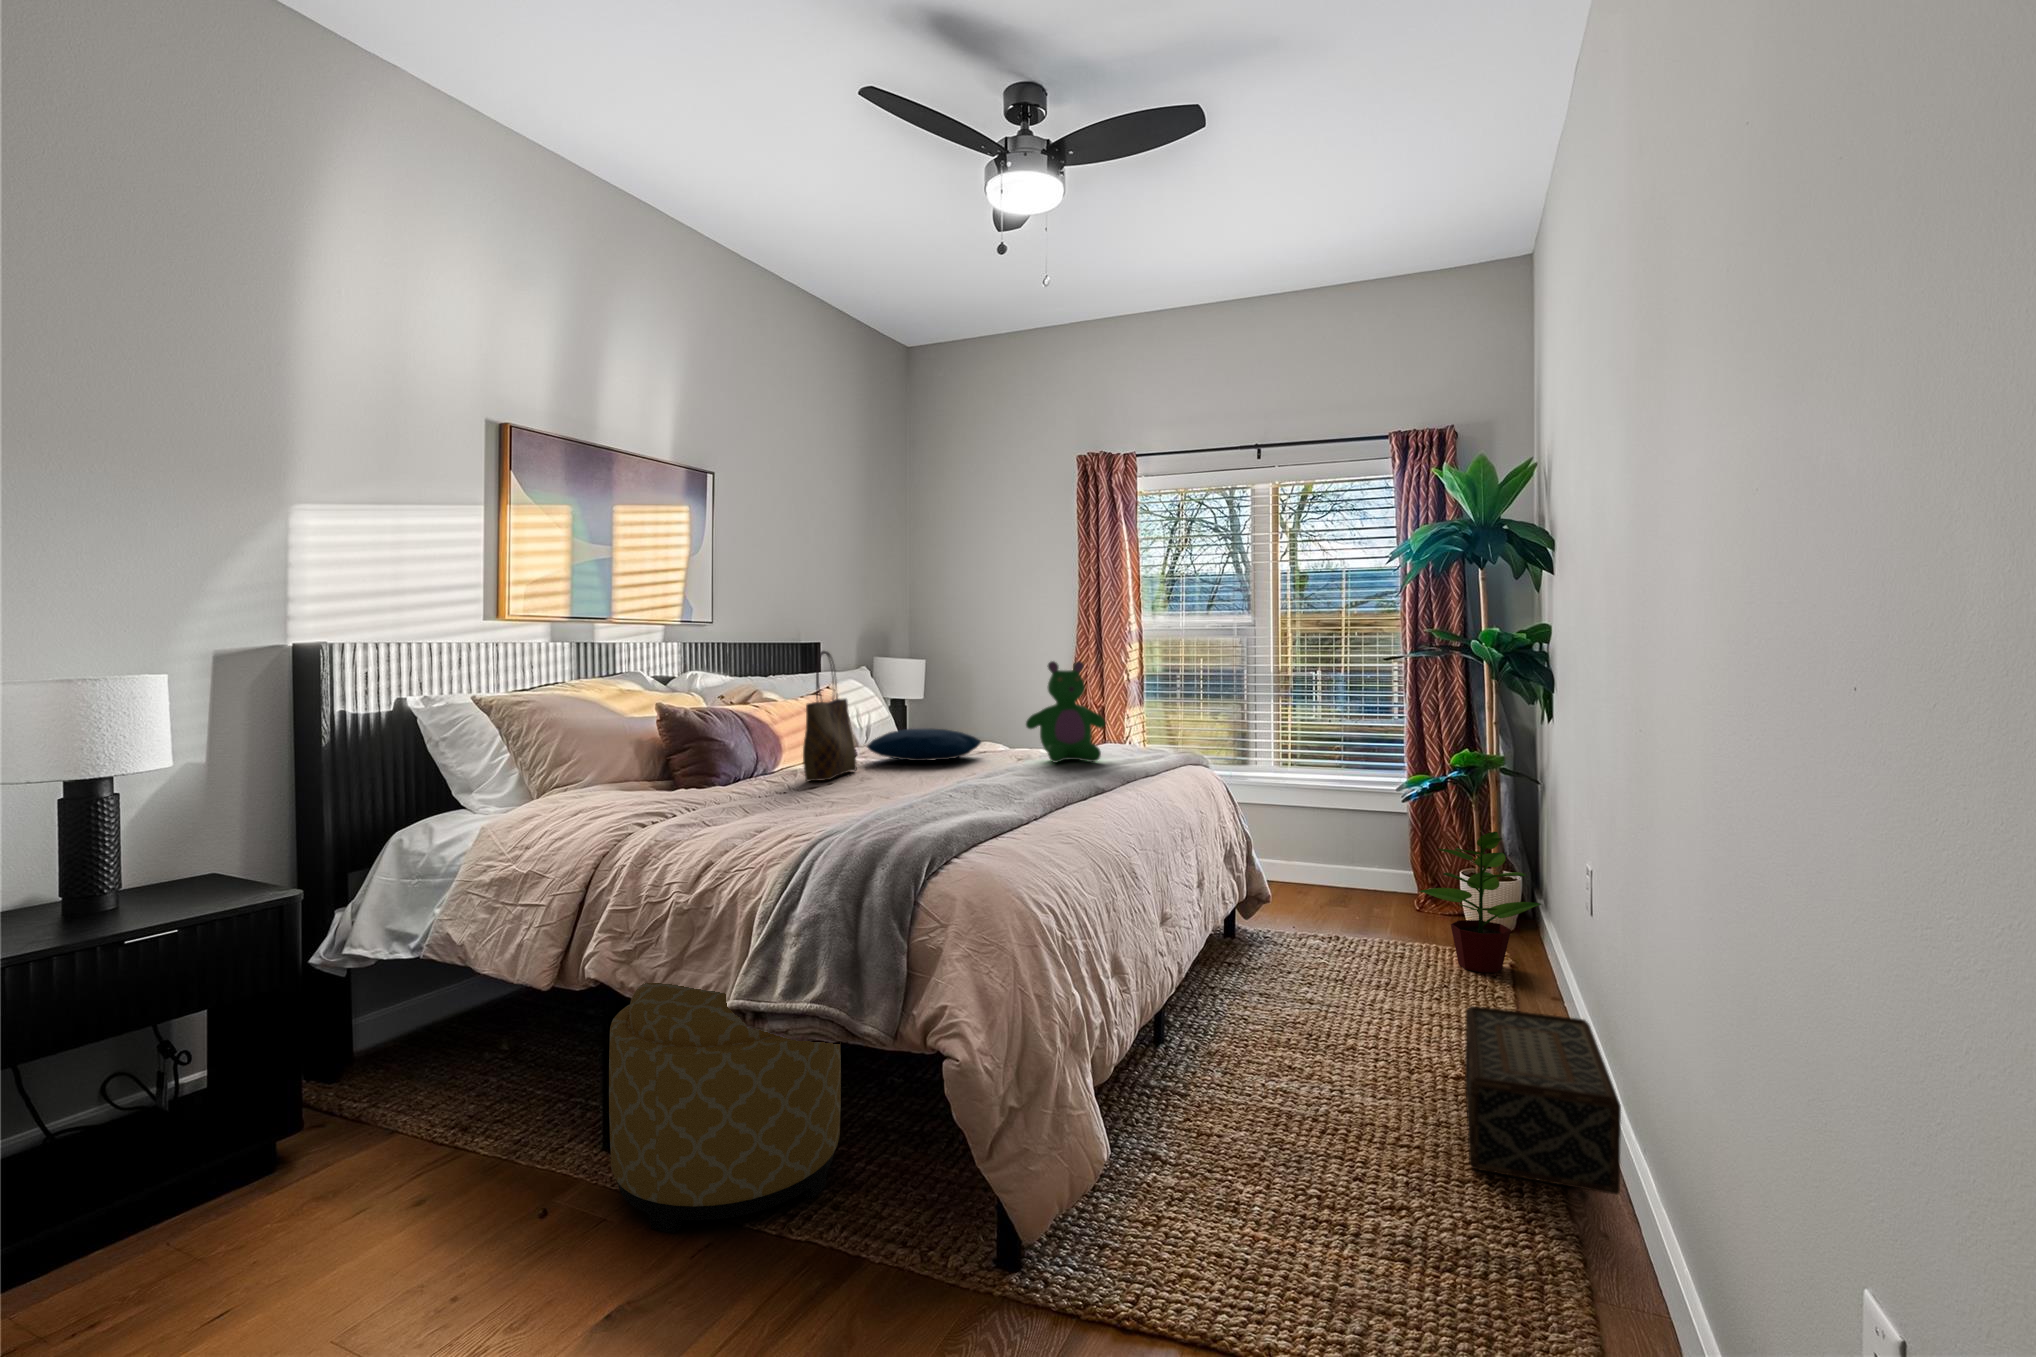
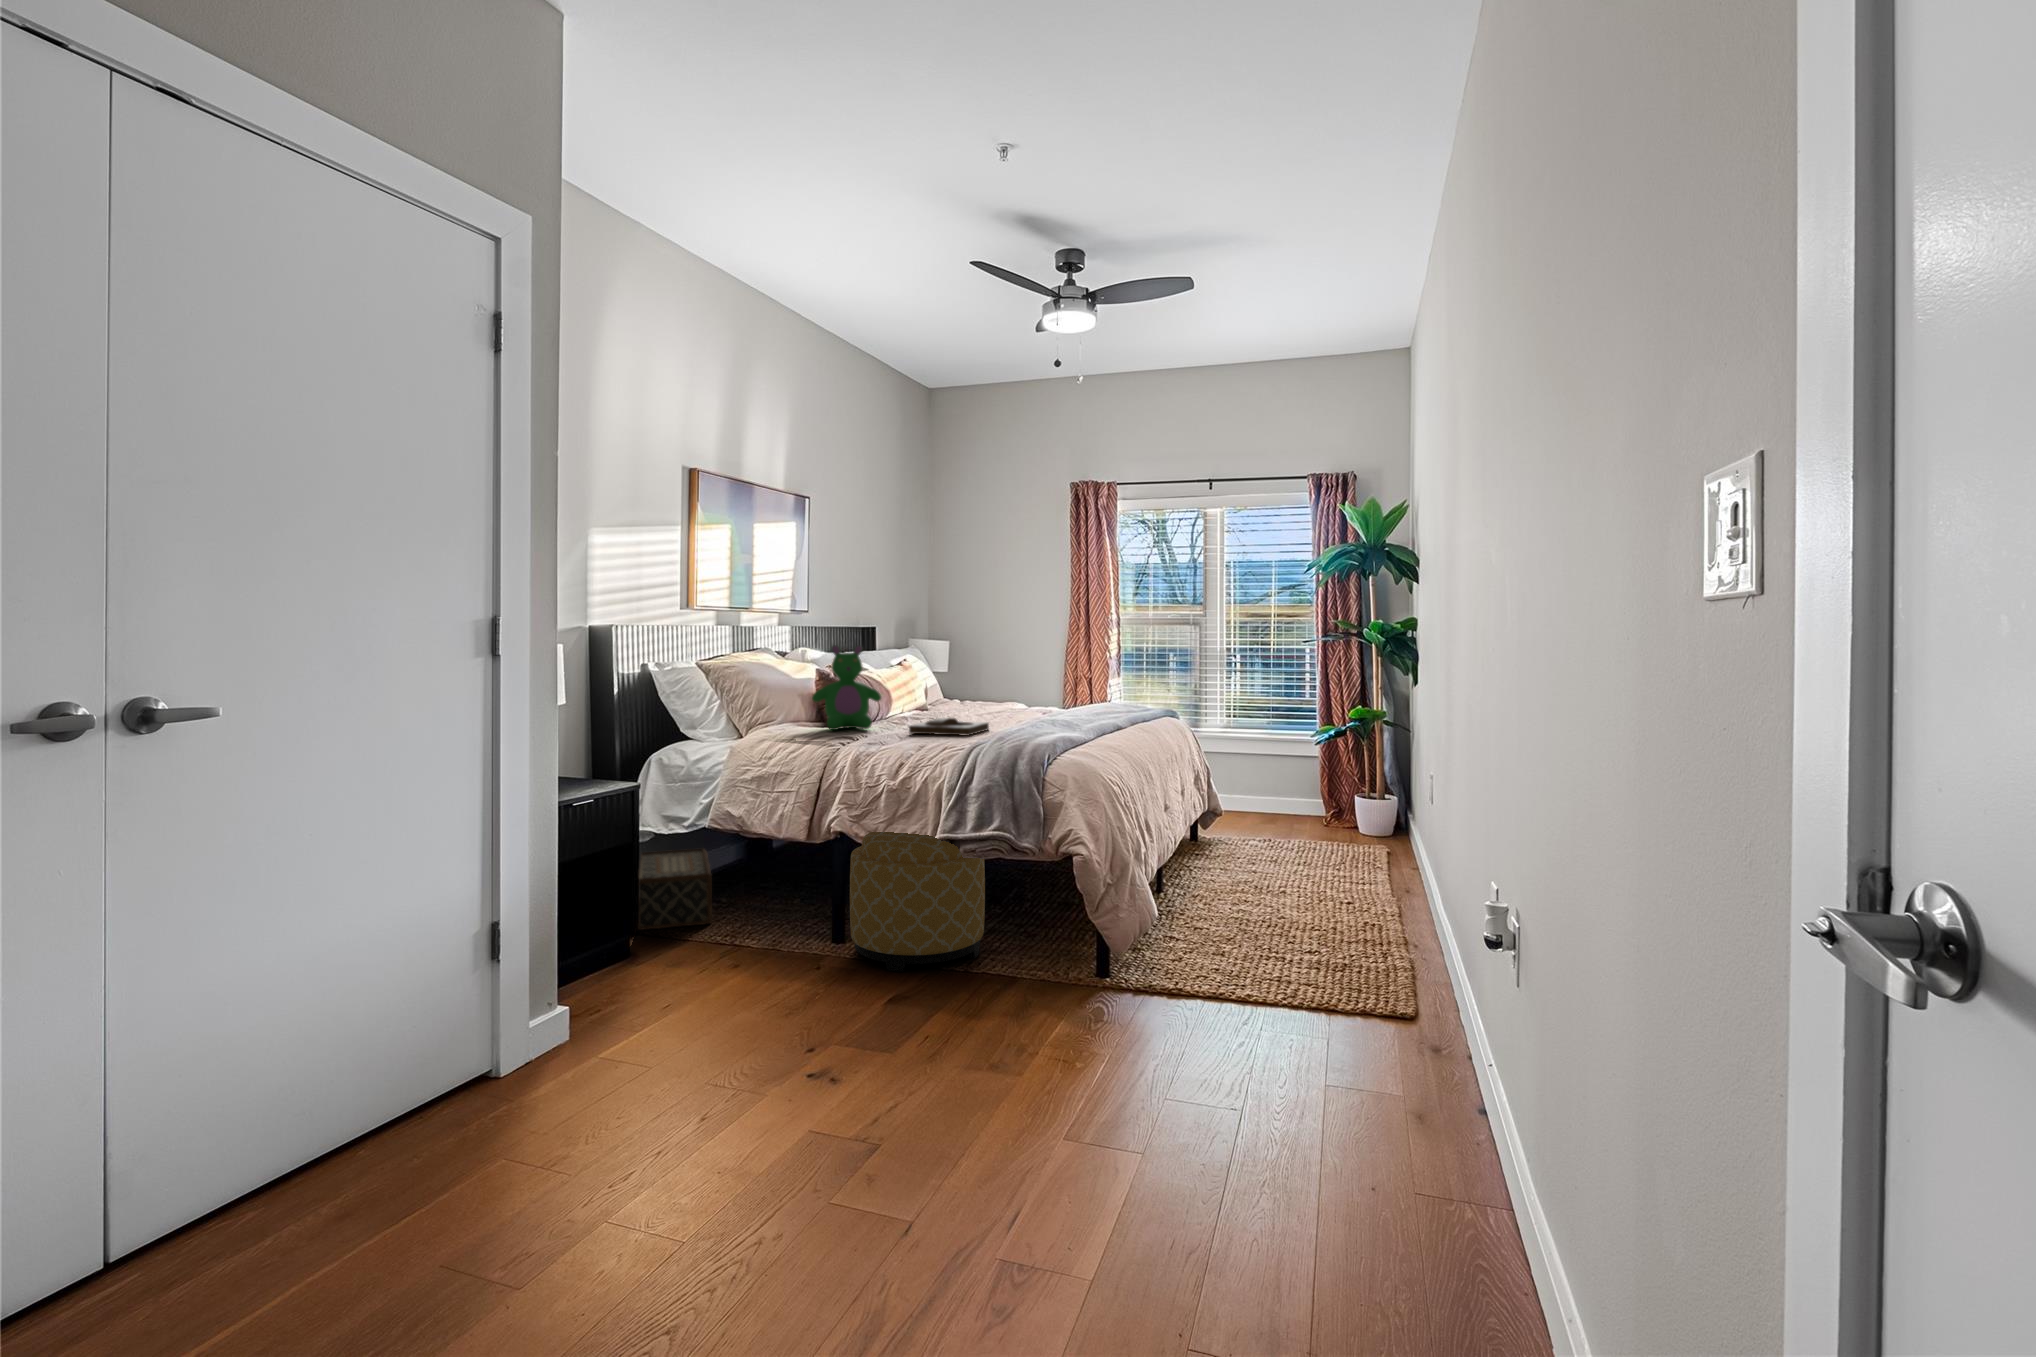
tote bag: present [803,651,857,781] -> none [917,633,945,722]
teddy bear: present [1026,661,1105,762] -> present [812,645,881,730]
pillow: present [867,728,981,761] -> none [944,690,1022,712]
tray: none [750,781,884,813] -> present [909,718,989,735]
potted plant: present [1420,828,1541,972] -> none [1326,757,1408,856]
woven basket: present [1465,1006,1621,1195] -> present [638,849,712,930]

